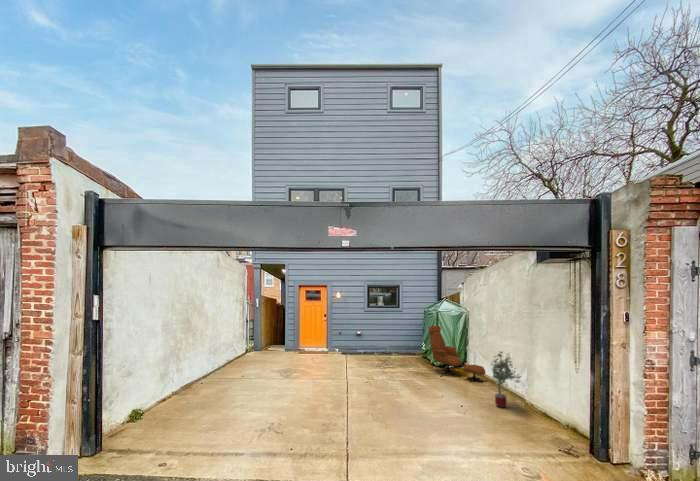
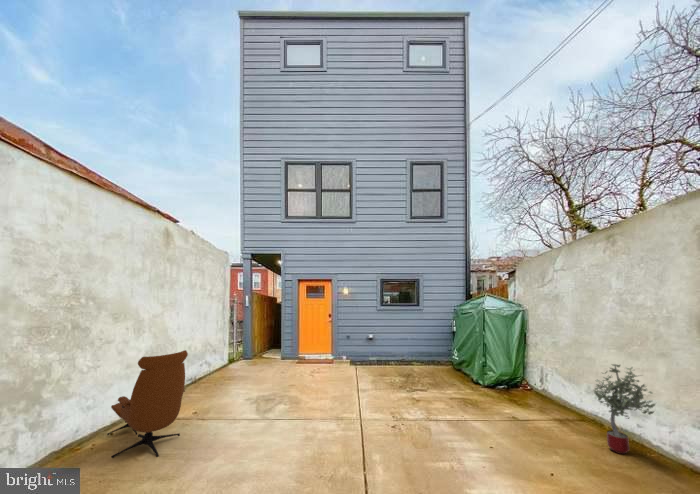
lounge chair: present [429,326,485,382] -> present [107,350,188,458]

